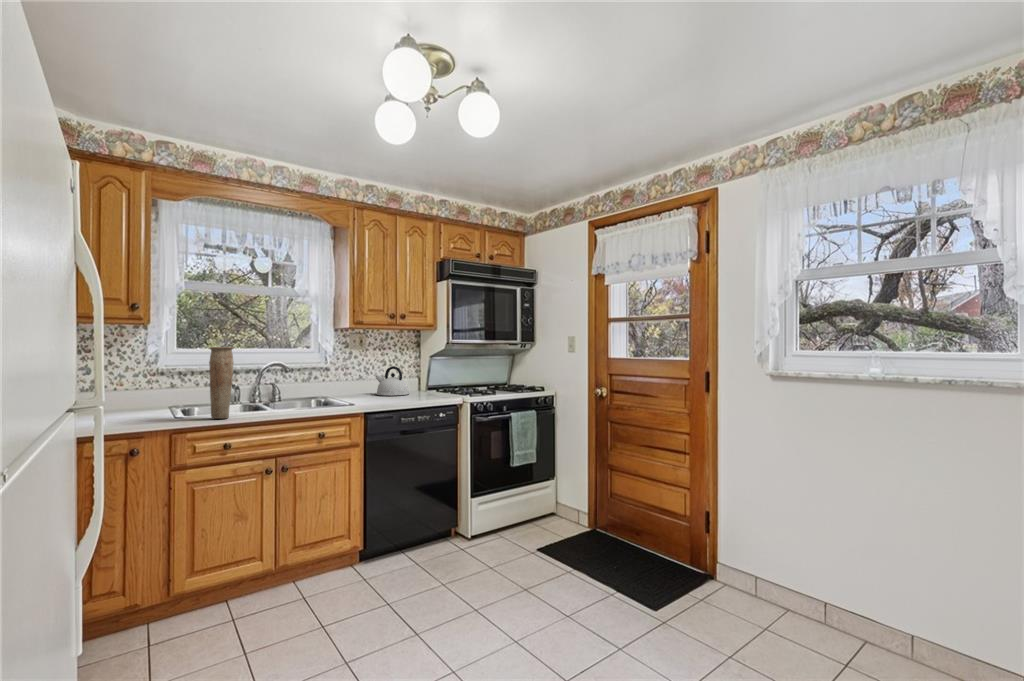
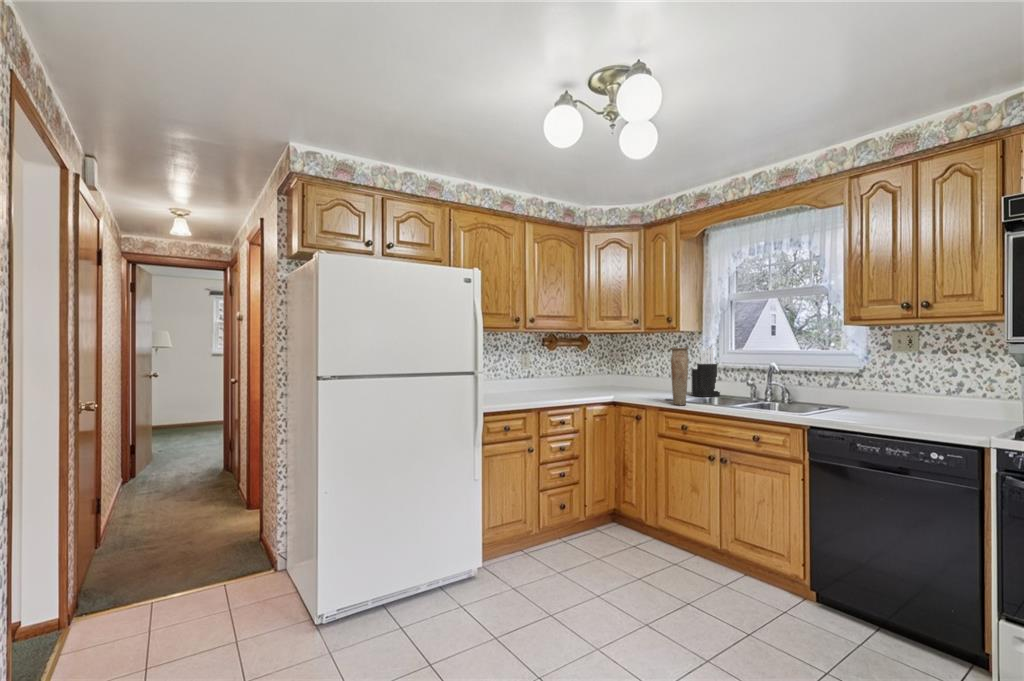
knife block: none [134,347,164,412] -> present [692,347,720,397]
kettle: present [376,366,409,396] -> none [908,377,969,421]

